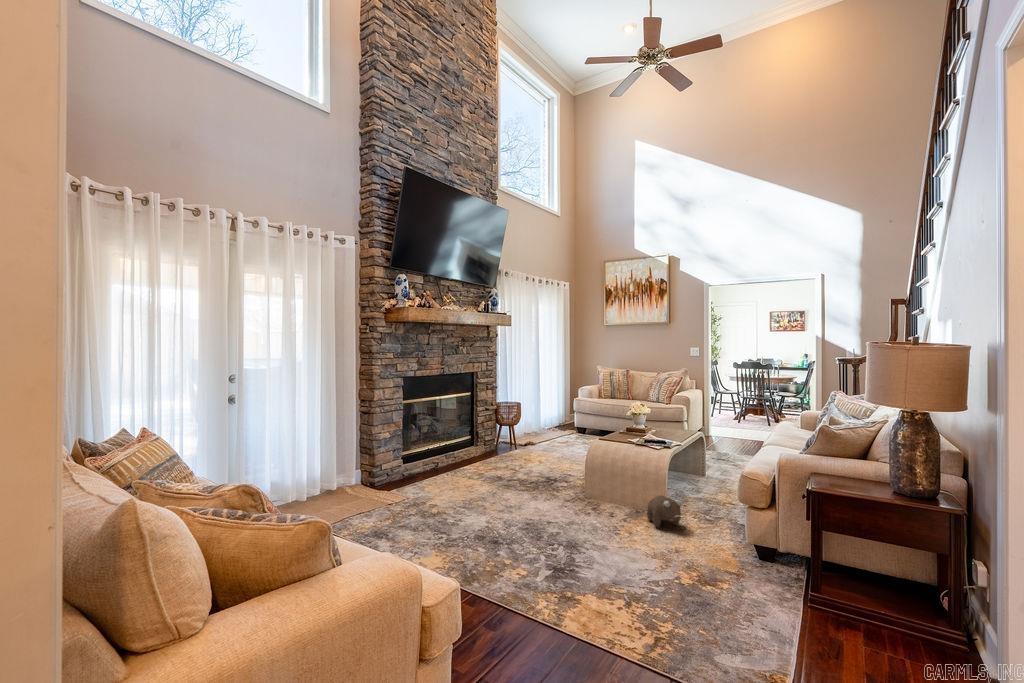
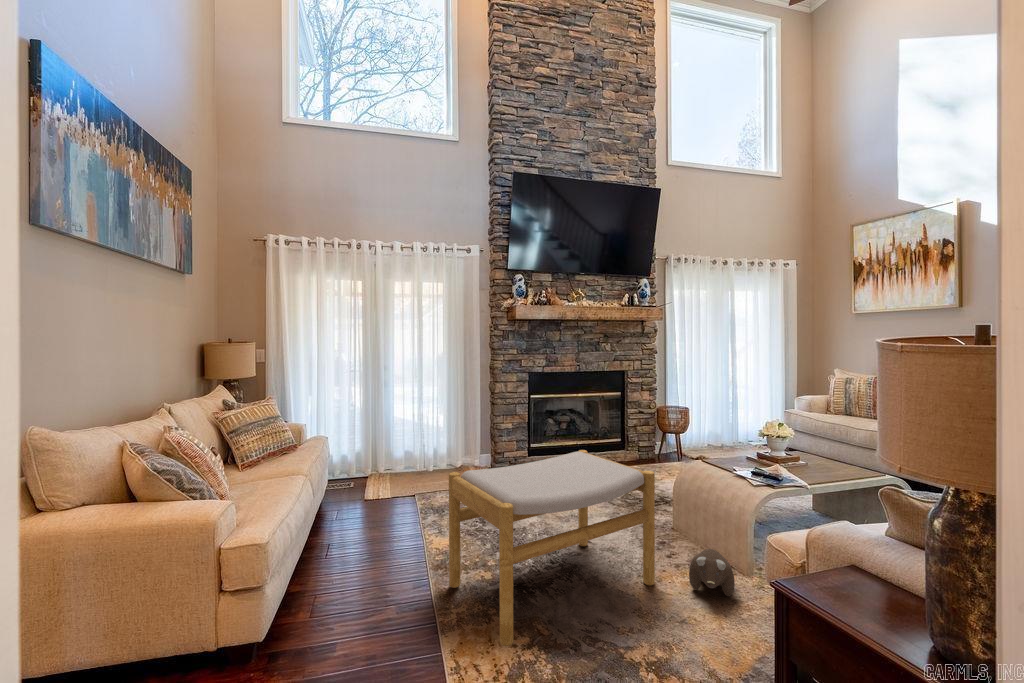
footstool: none [508,440,634,604] -> present [449,450,655,646]

